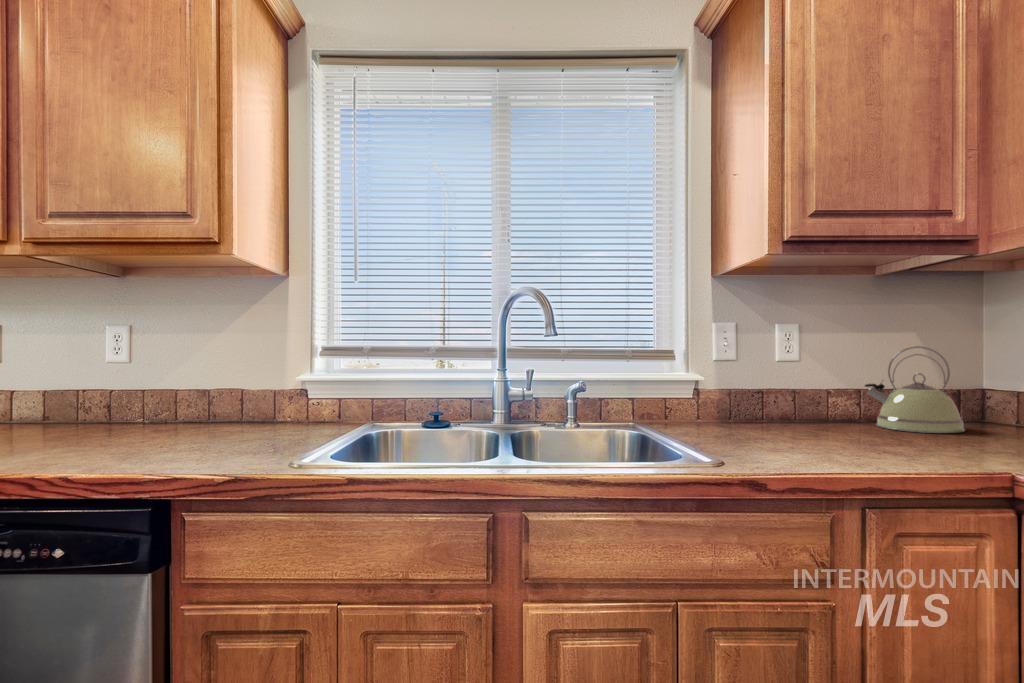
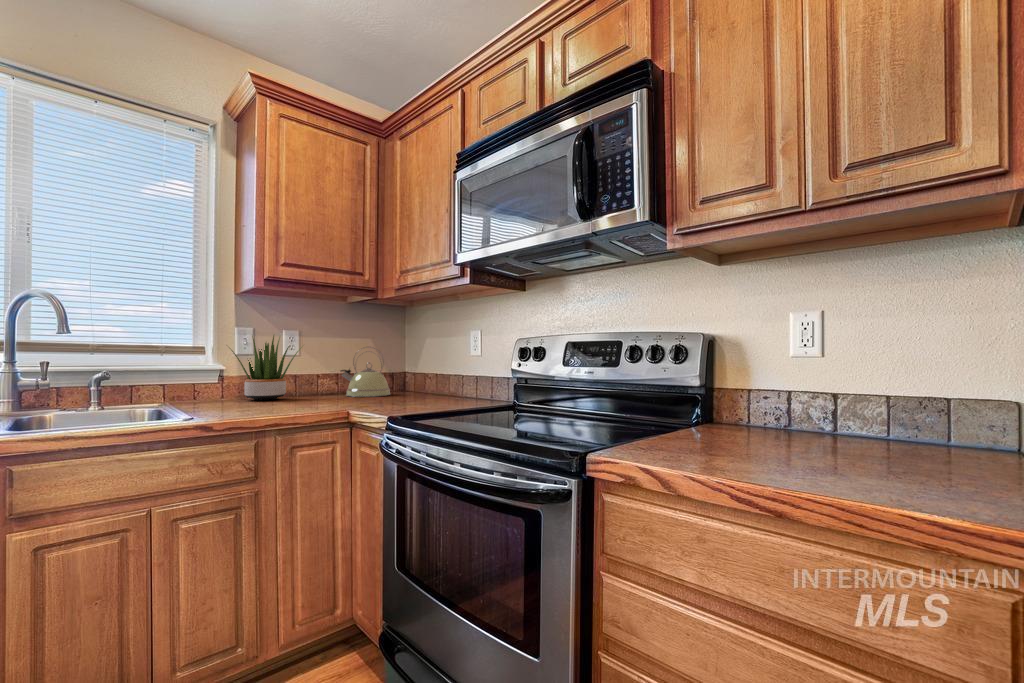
potted plant: none [699,331,809,426] -> present [231,336,302,400]

